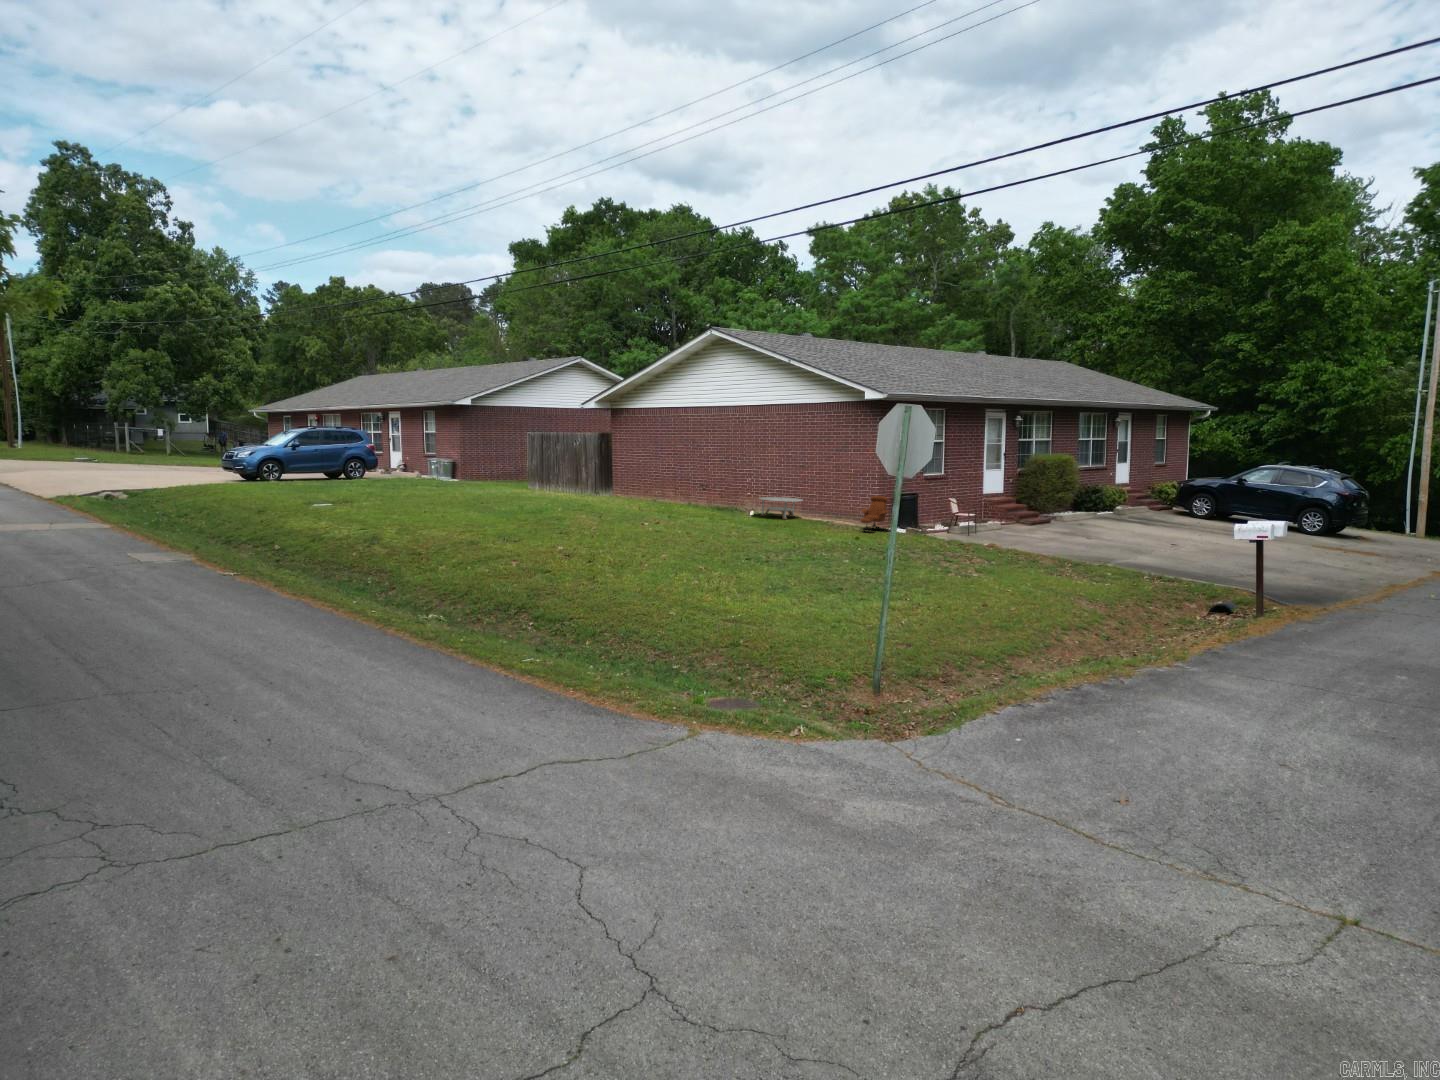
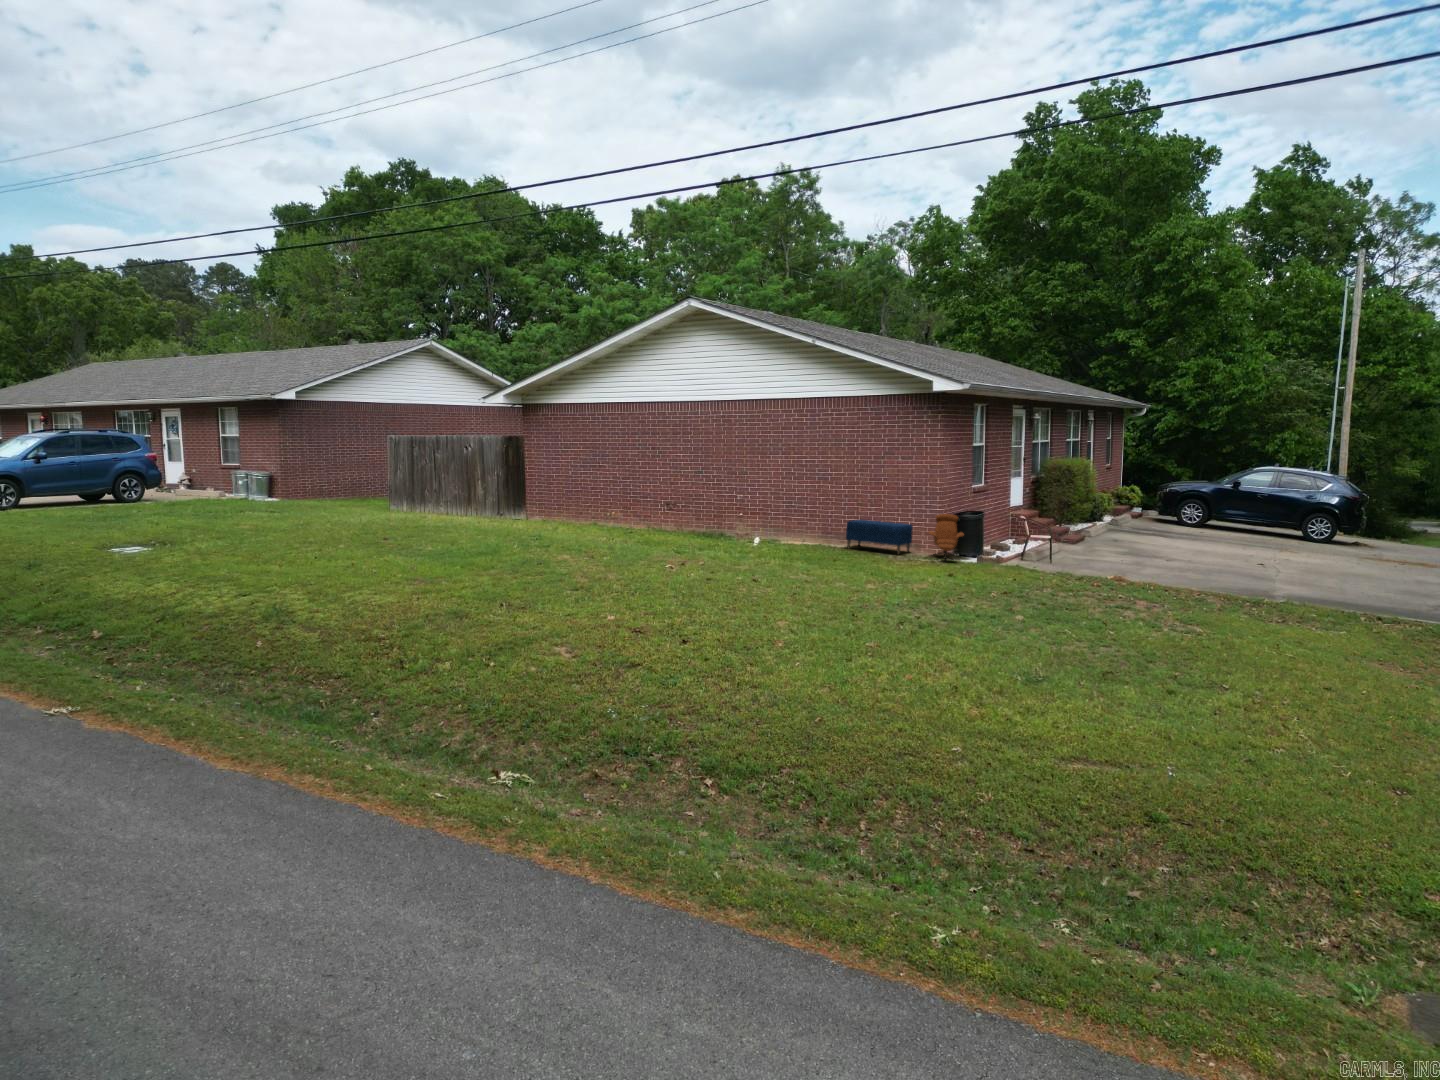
round table: present [760,497,802,519] -> none [777,517,835,546]
bench: none [805,500,854,526] -> present [846,519,913,554]

